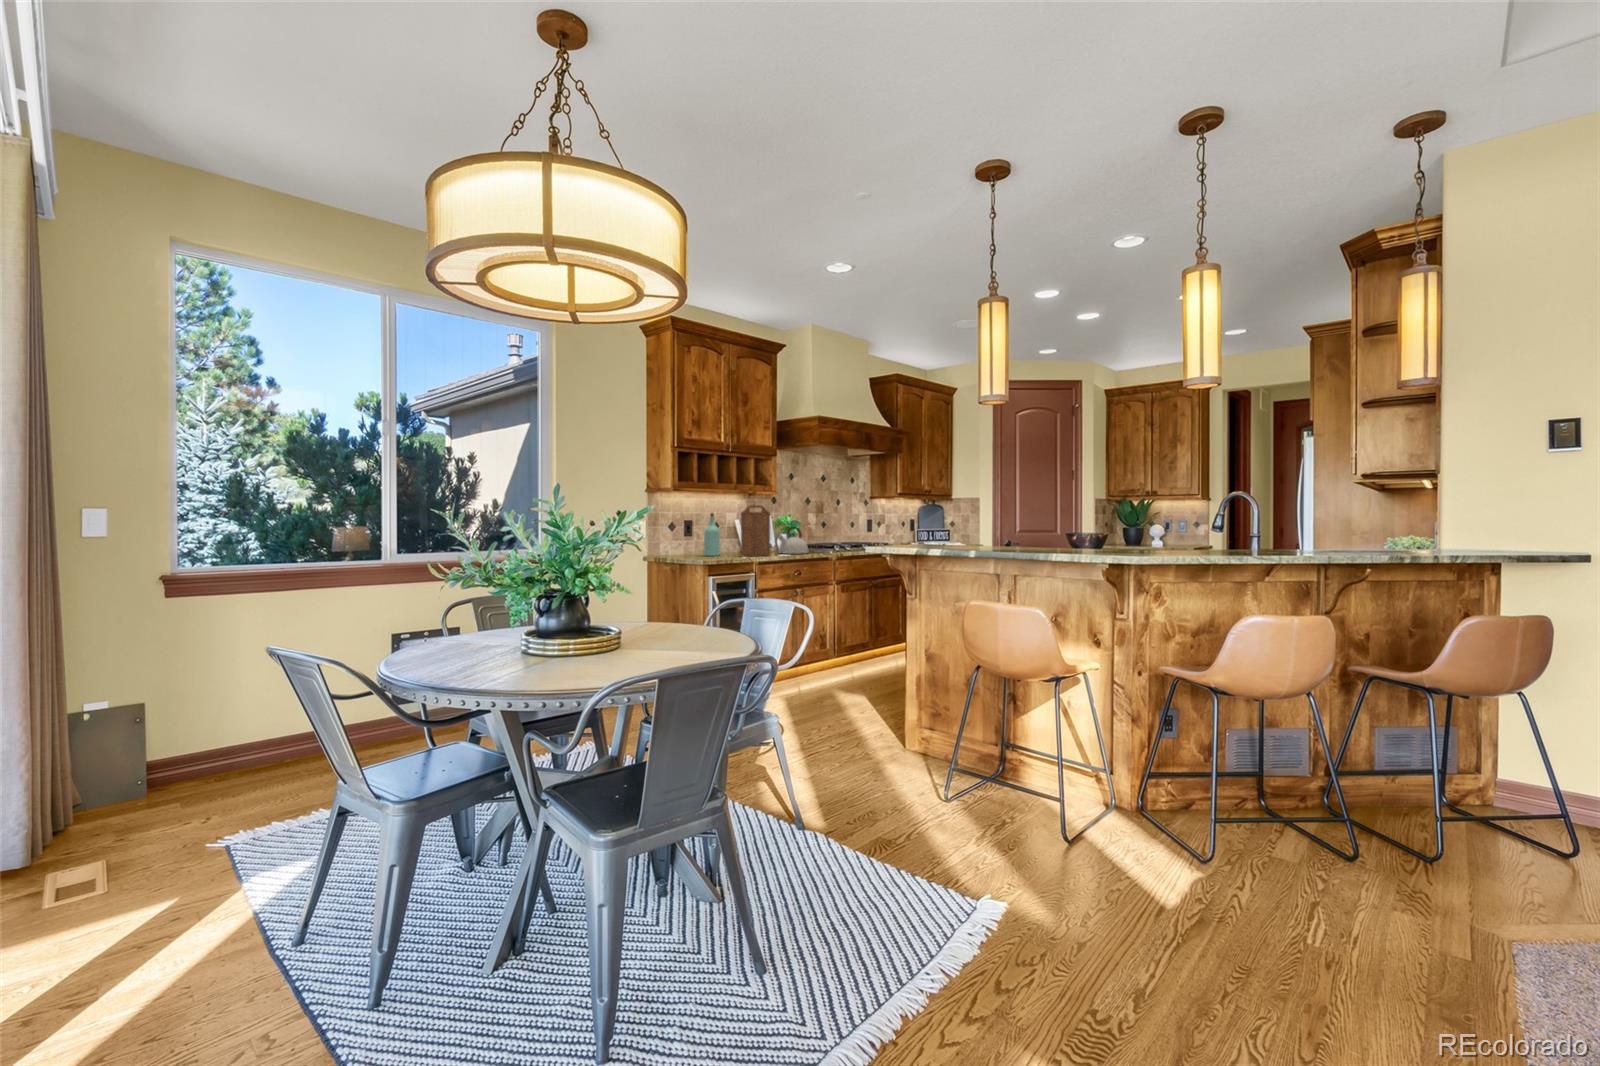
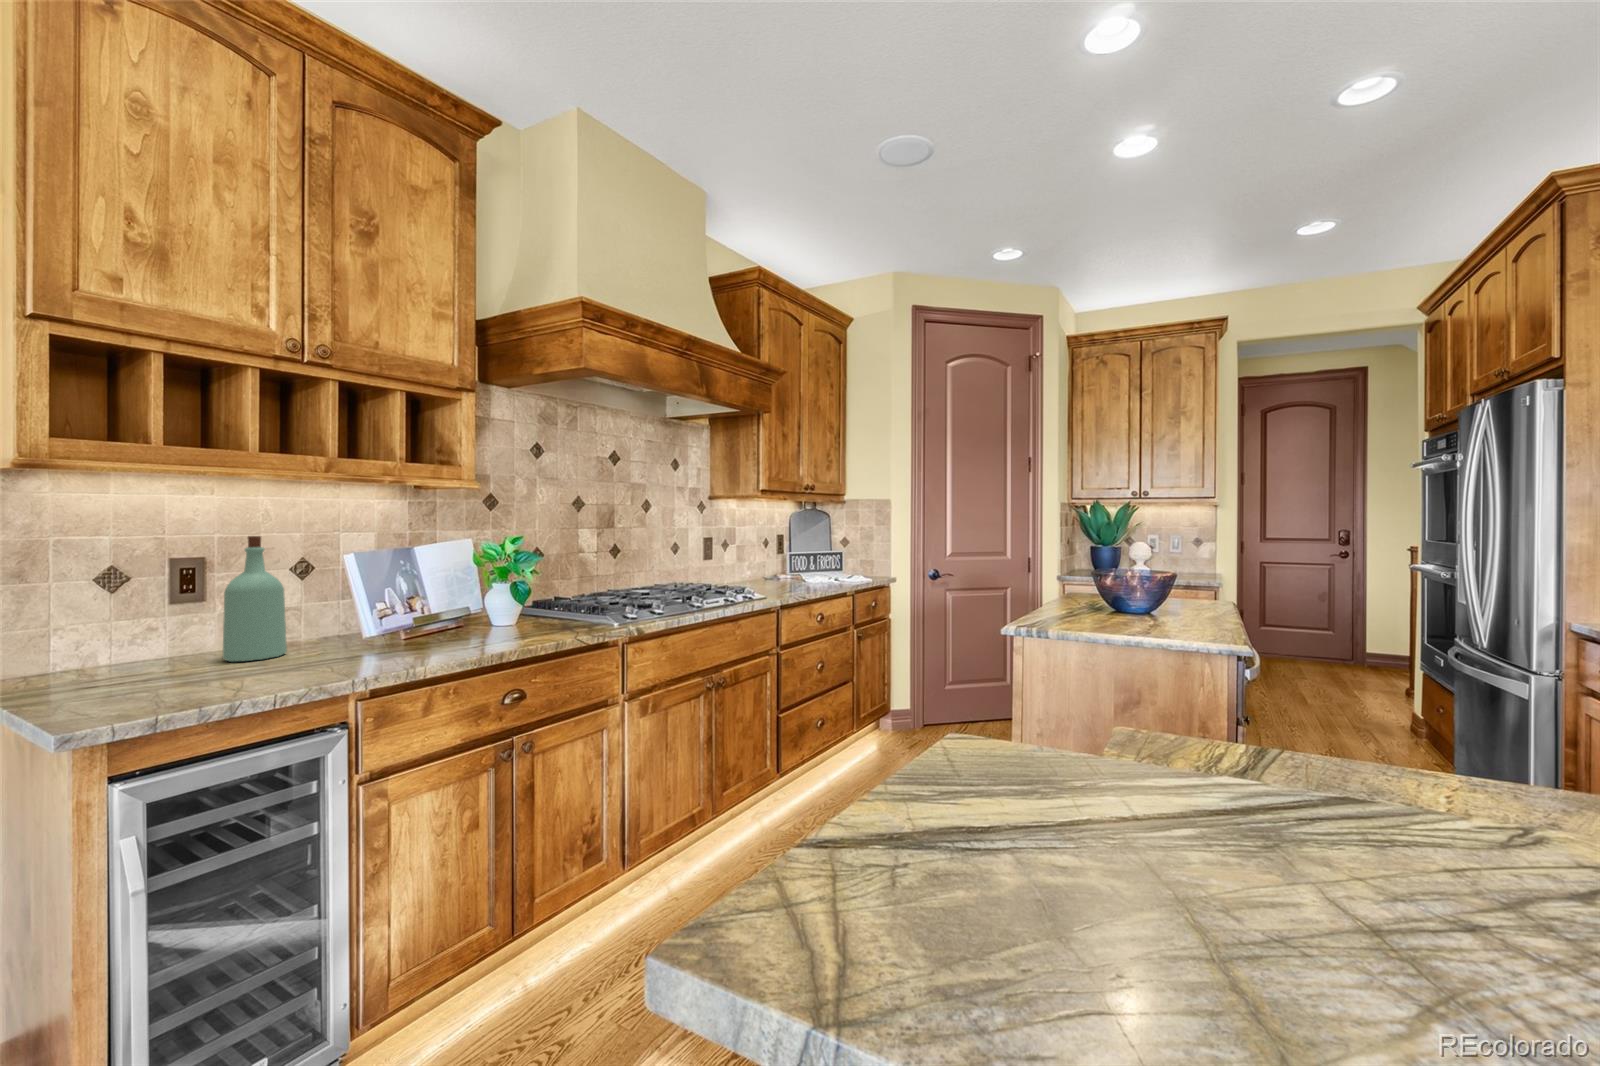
cutting board: present [741,505,770,556] -> none [330,514,427,661]
kettle: present [779,526,808,554] -> none [467,566,555,639]

